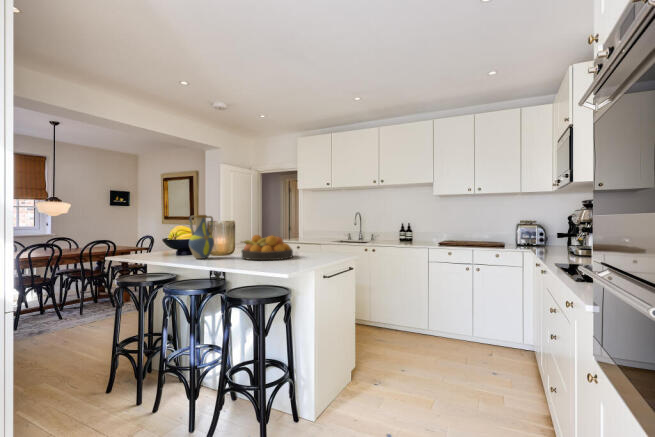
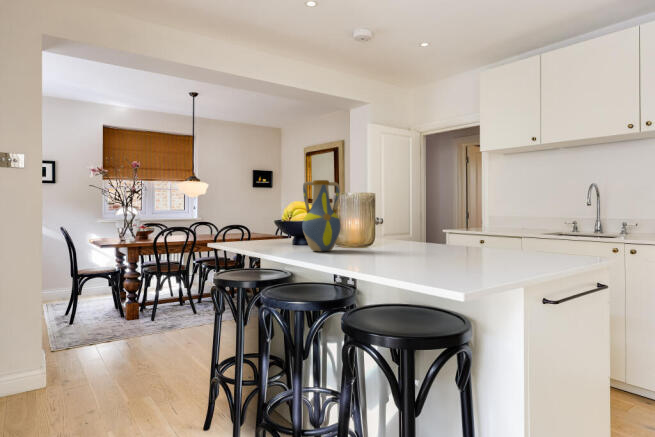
fruit bowl: present [242,235,293,260] -> none [381,214,478,260]

